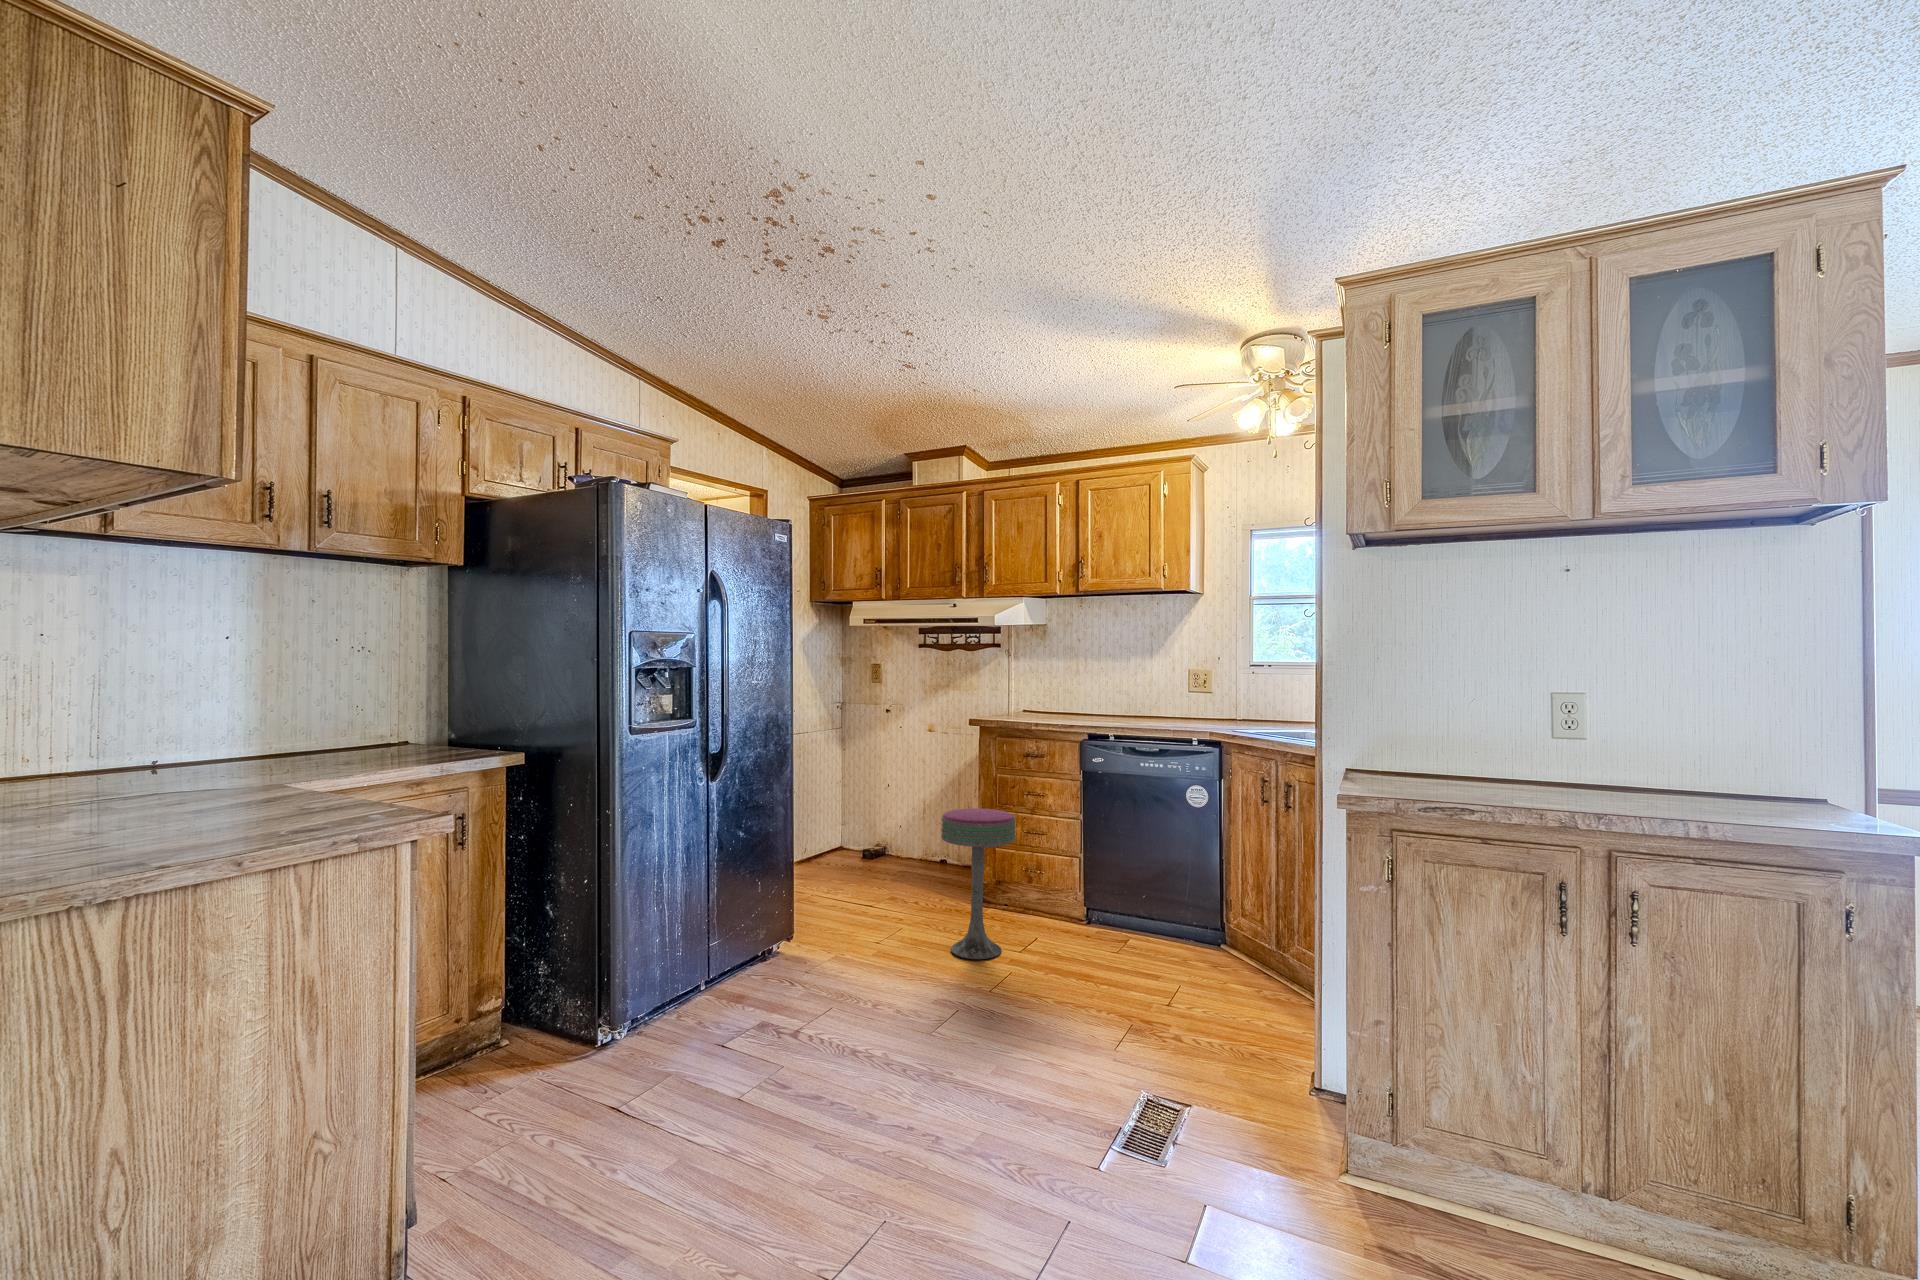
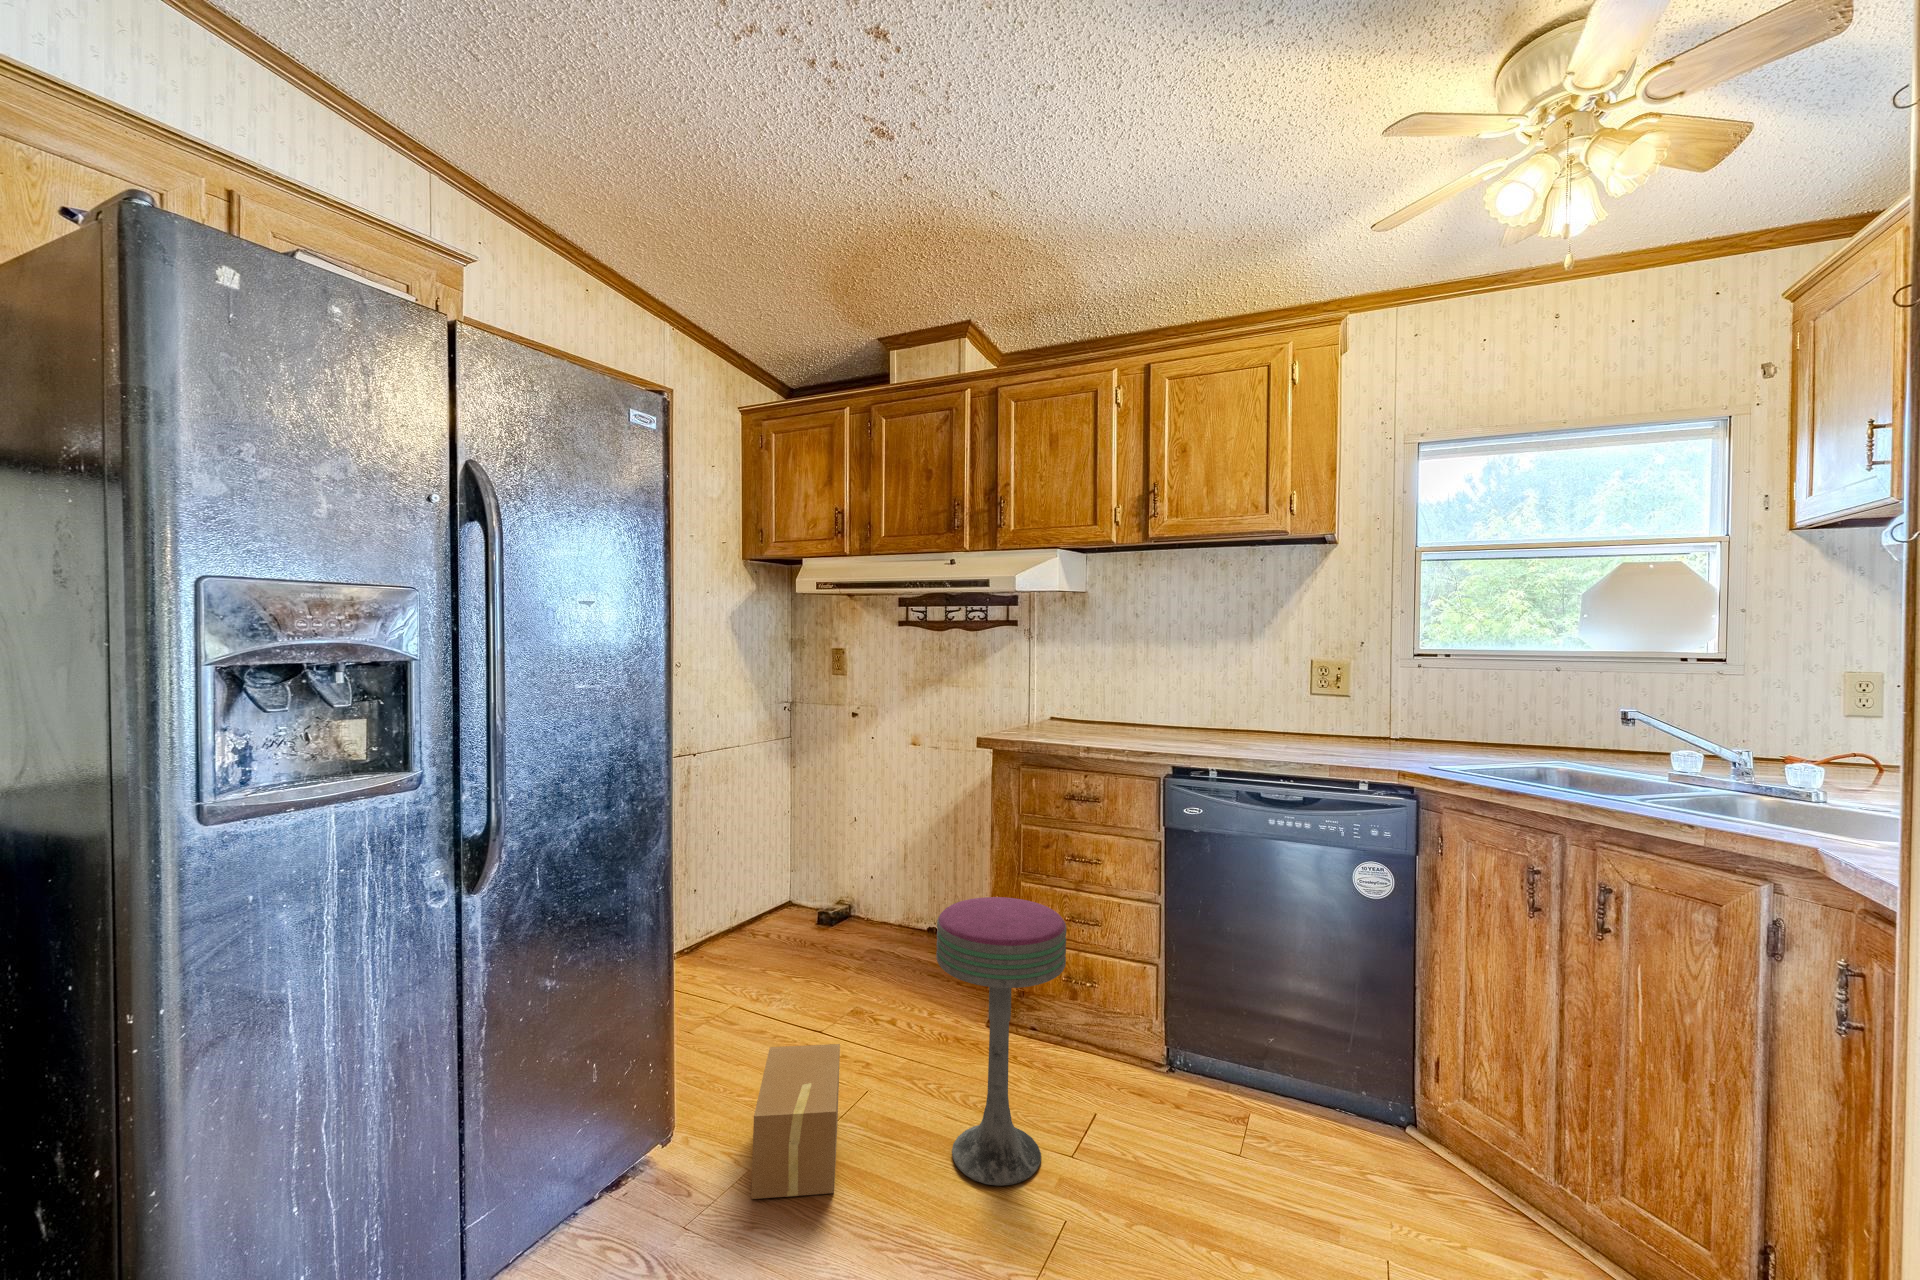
cardboard box: none [840,896,886,962] -> present [751,1044,840,1199]

